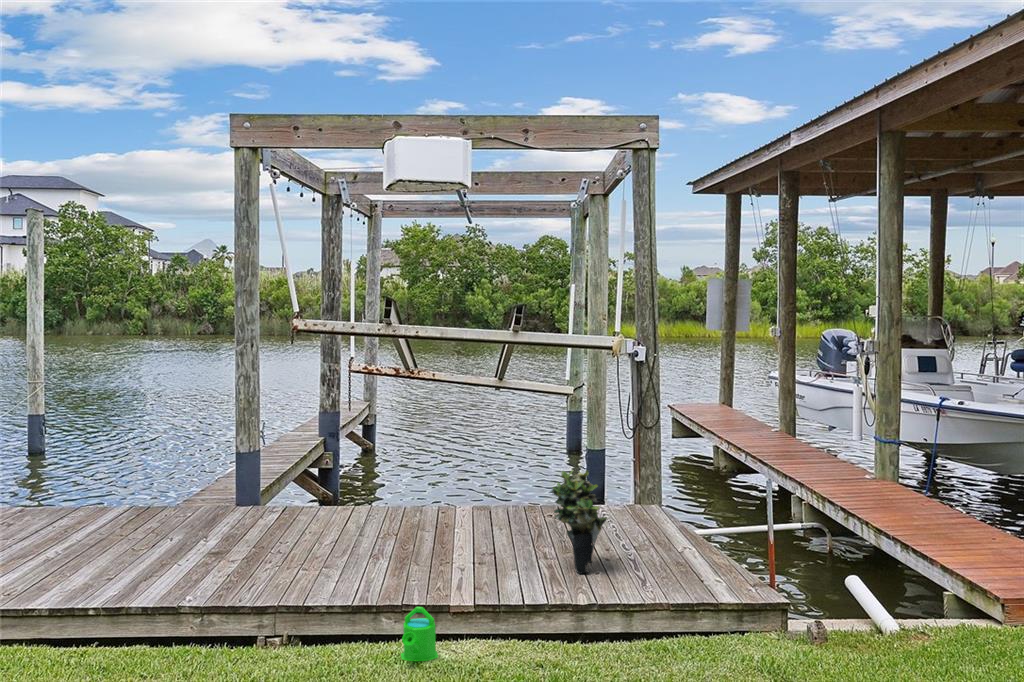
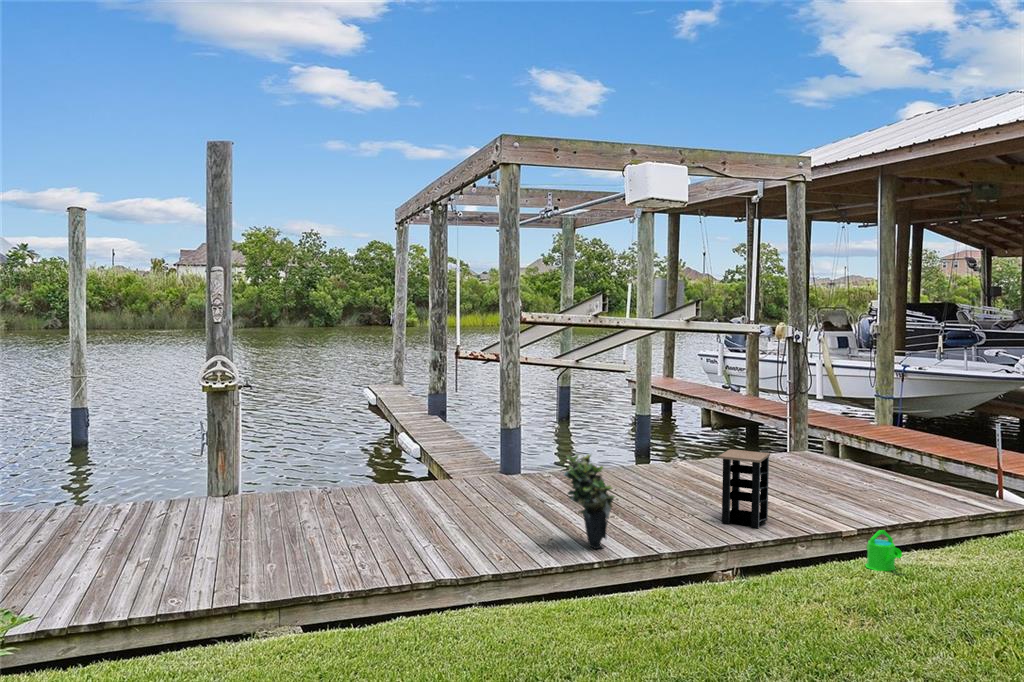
potted plant: present [550,471,607,574] -> present [564,454,615,549]
side table: none [324,489,395,591] -> present [718,449,770,529]

